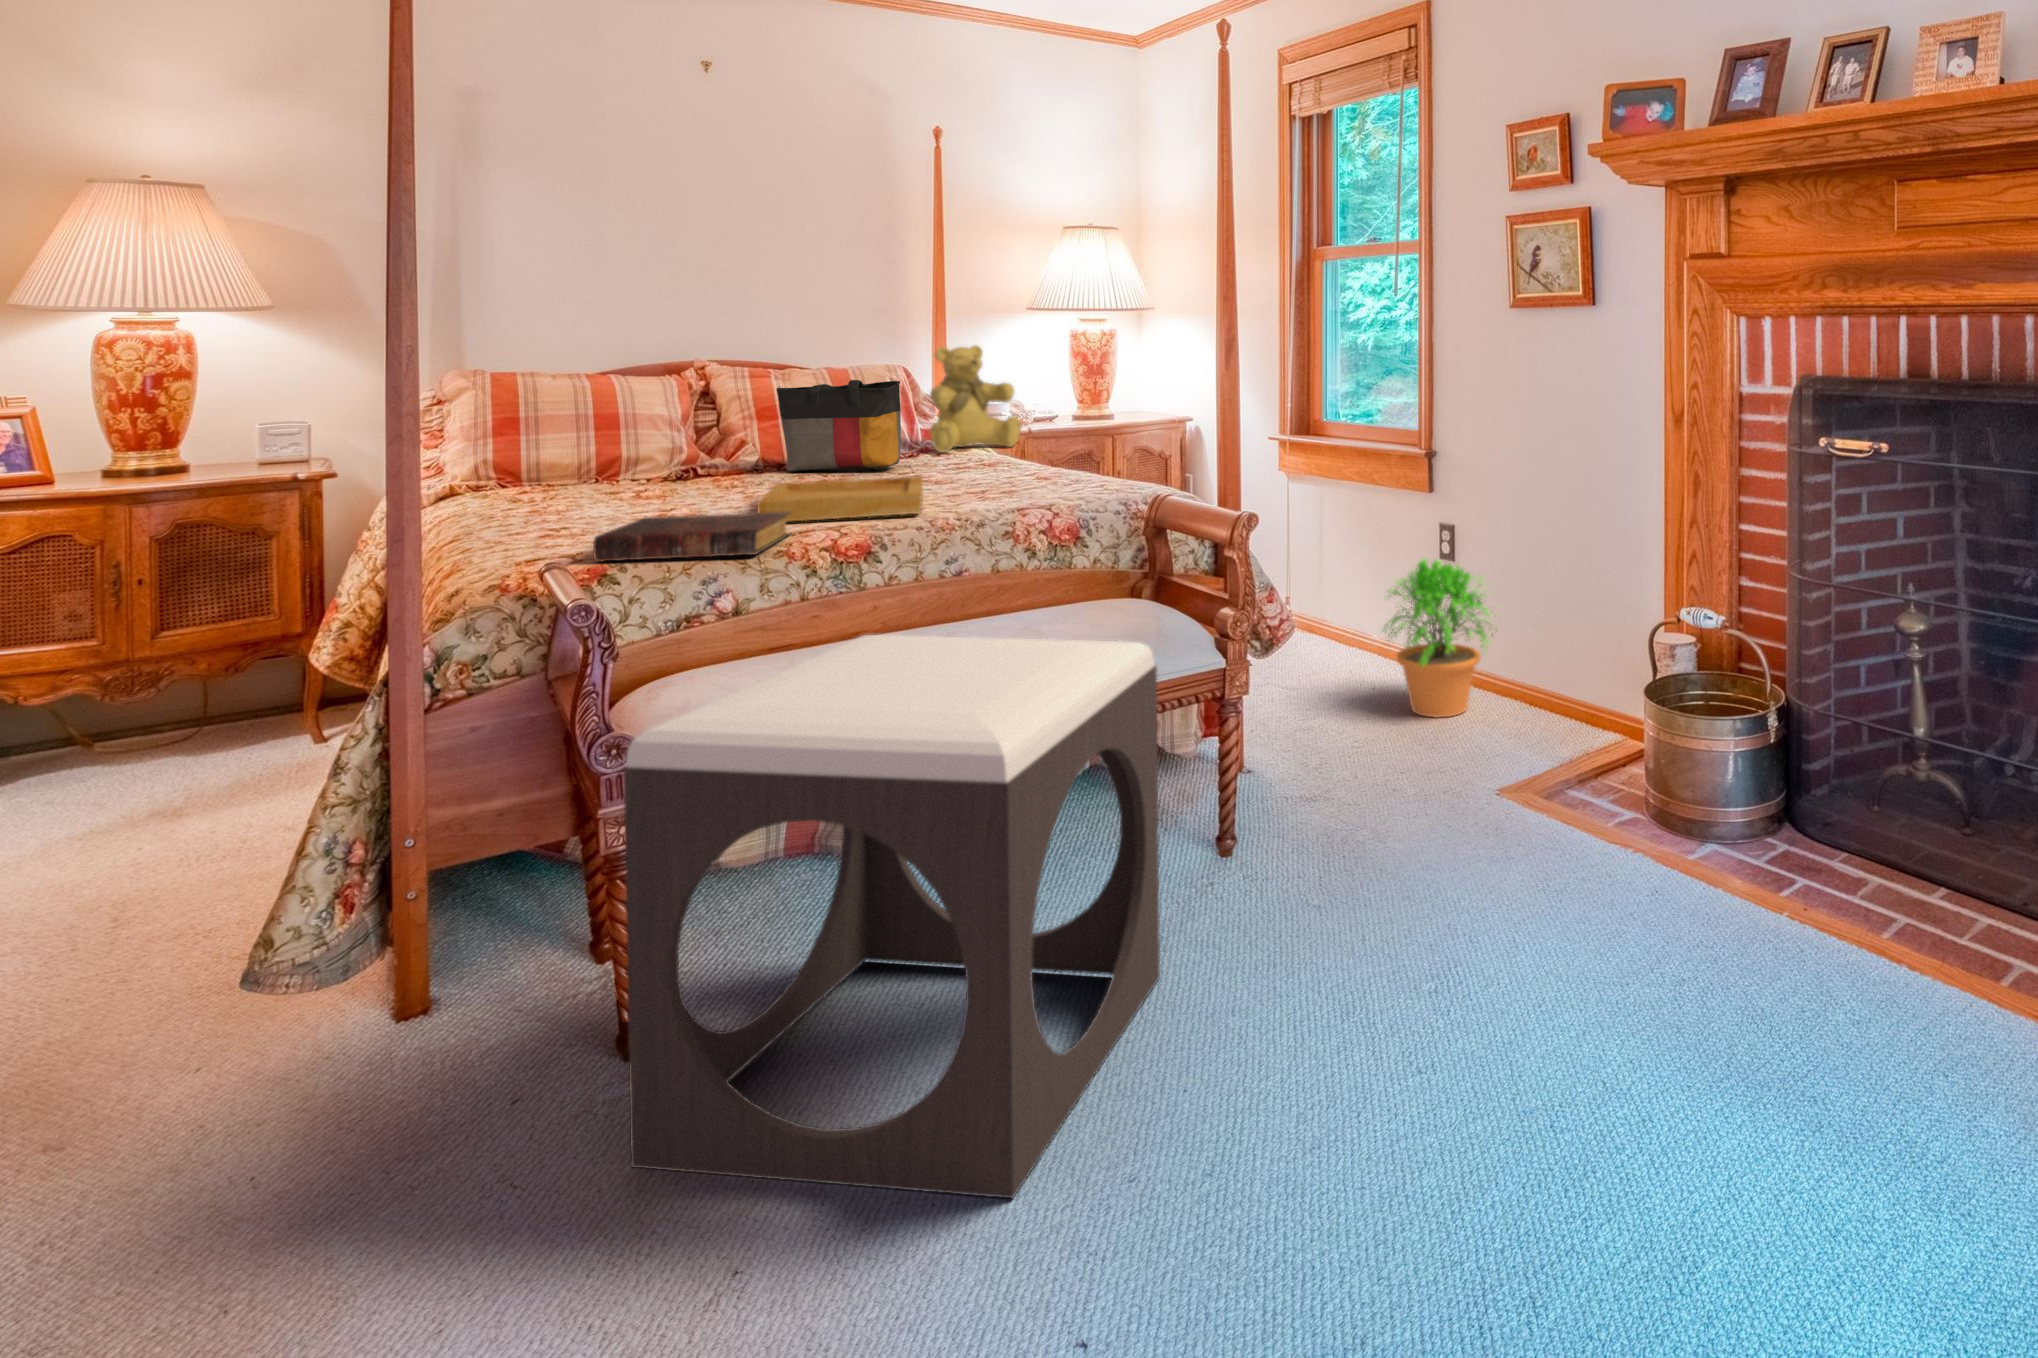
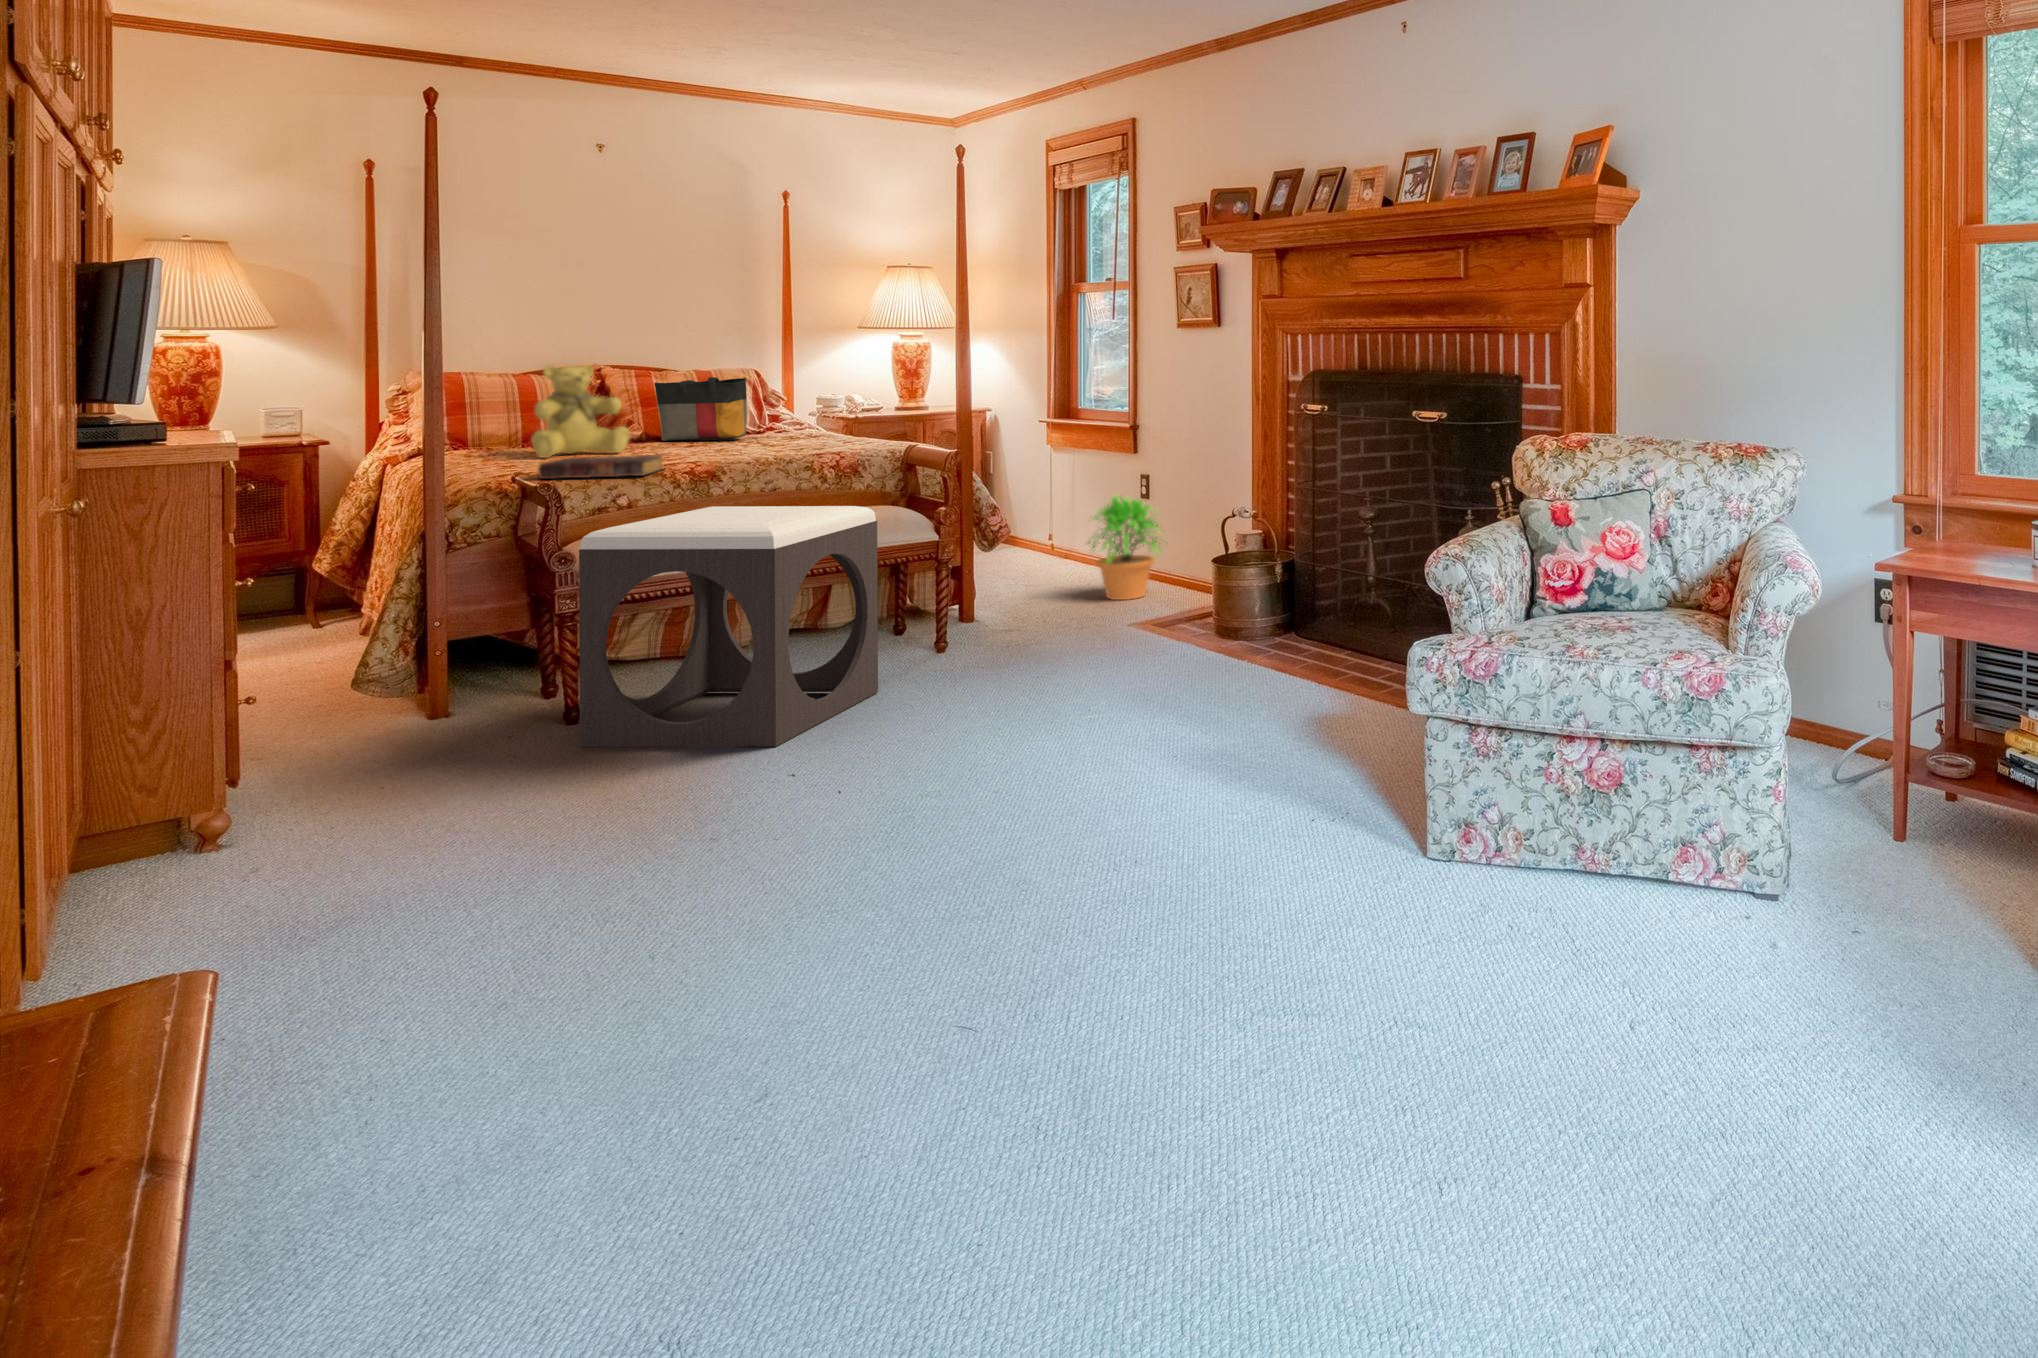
teddy bear: present [930,345,1022,453] -> present [531,364,630,458]
tray: present [758,476,923,522] -> none [642,440,759,464]

